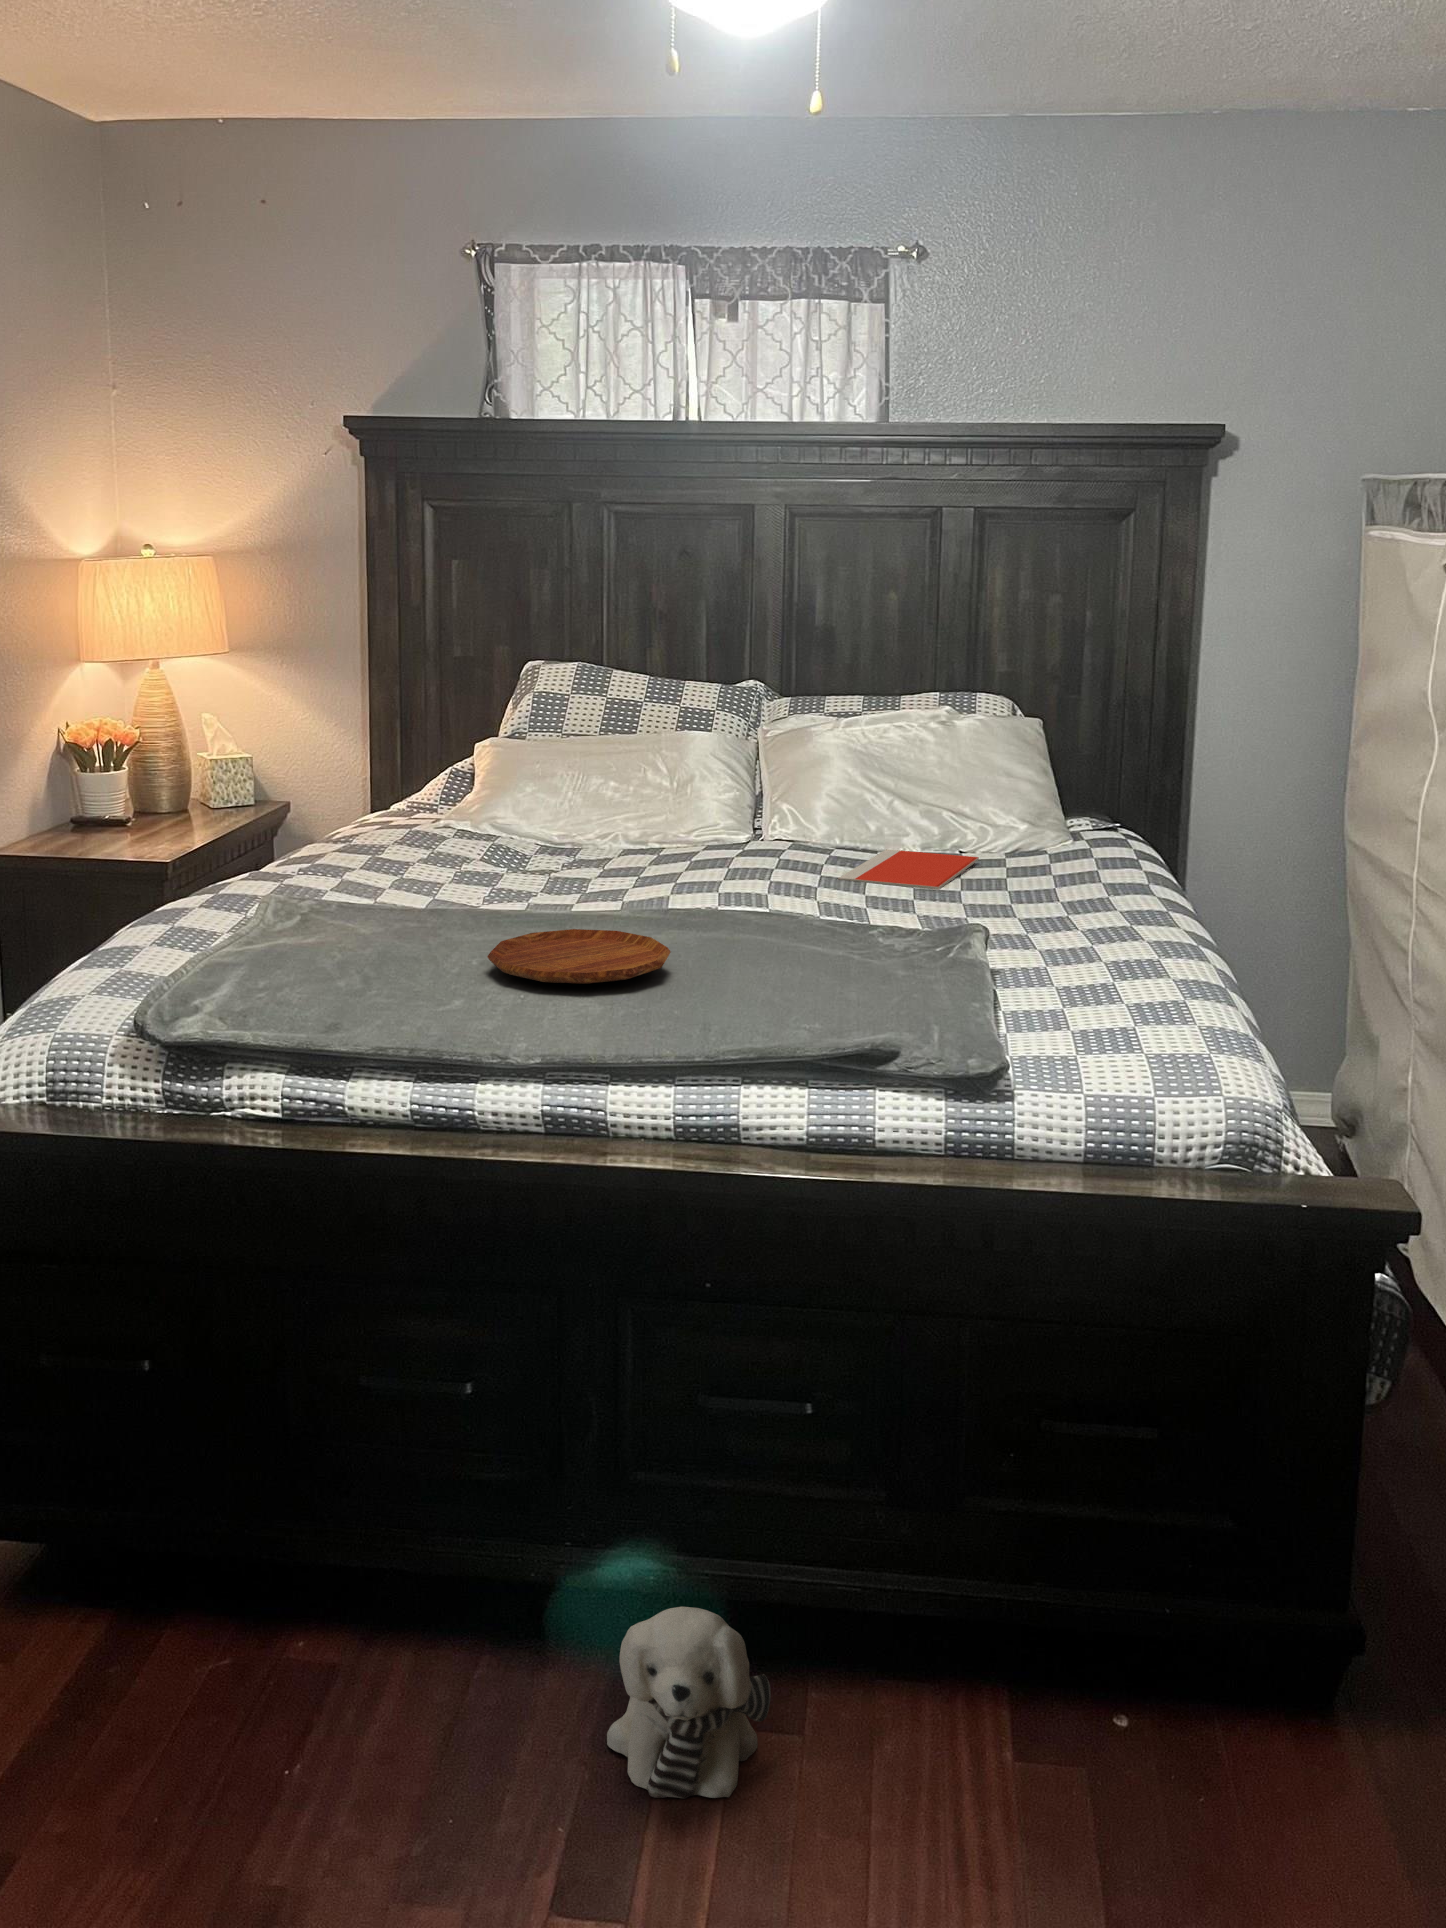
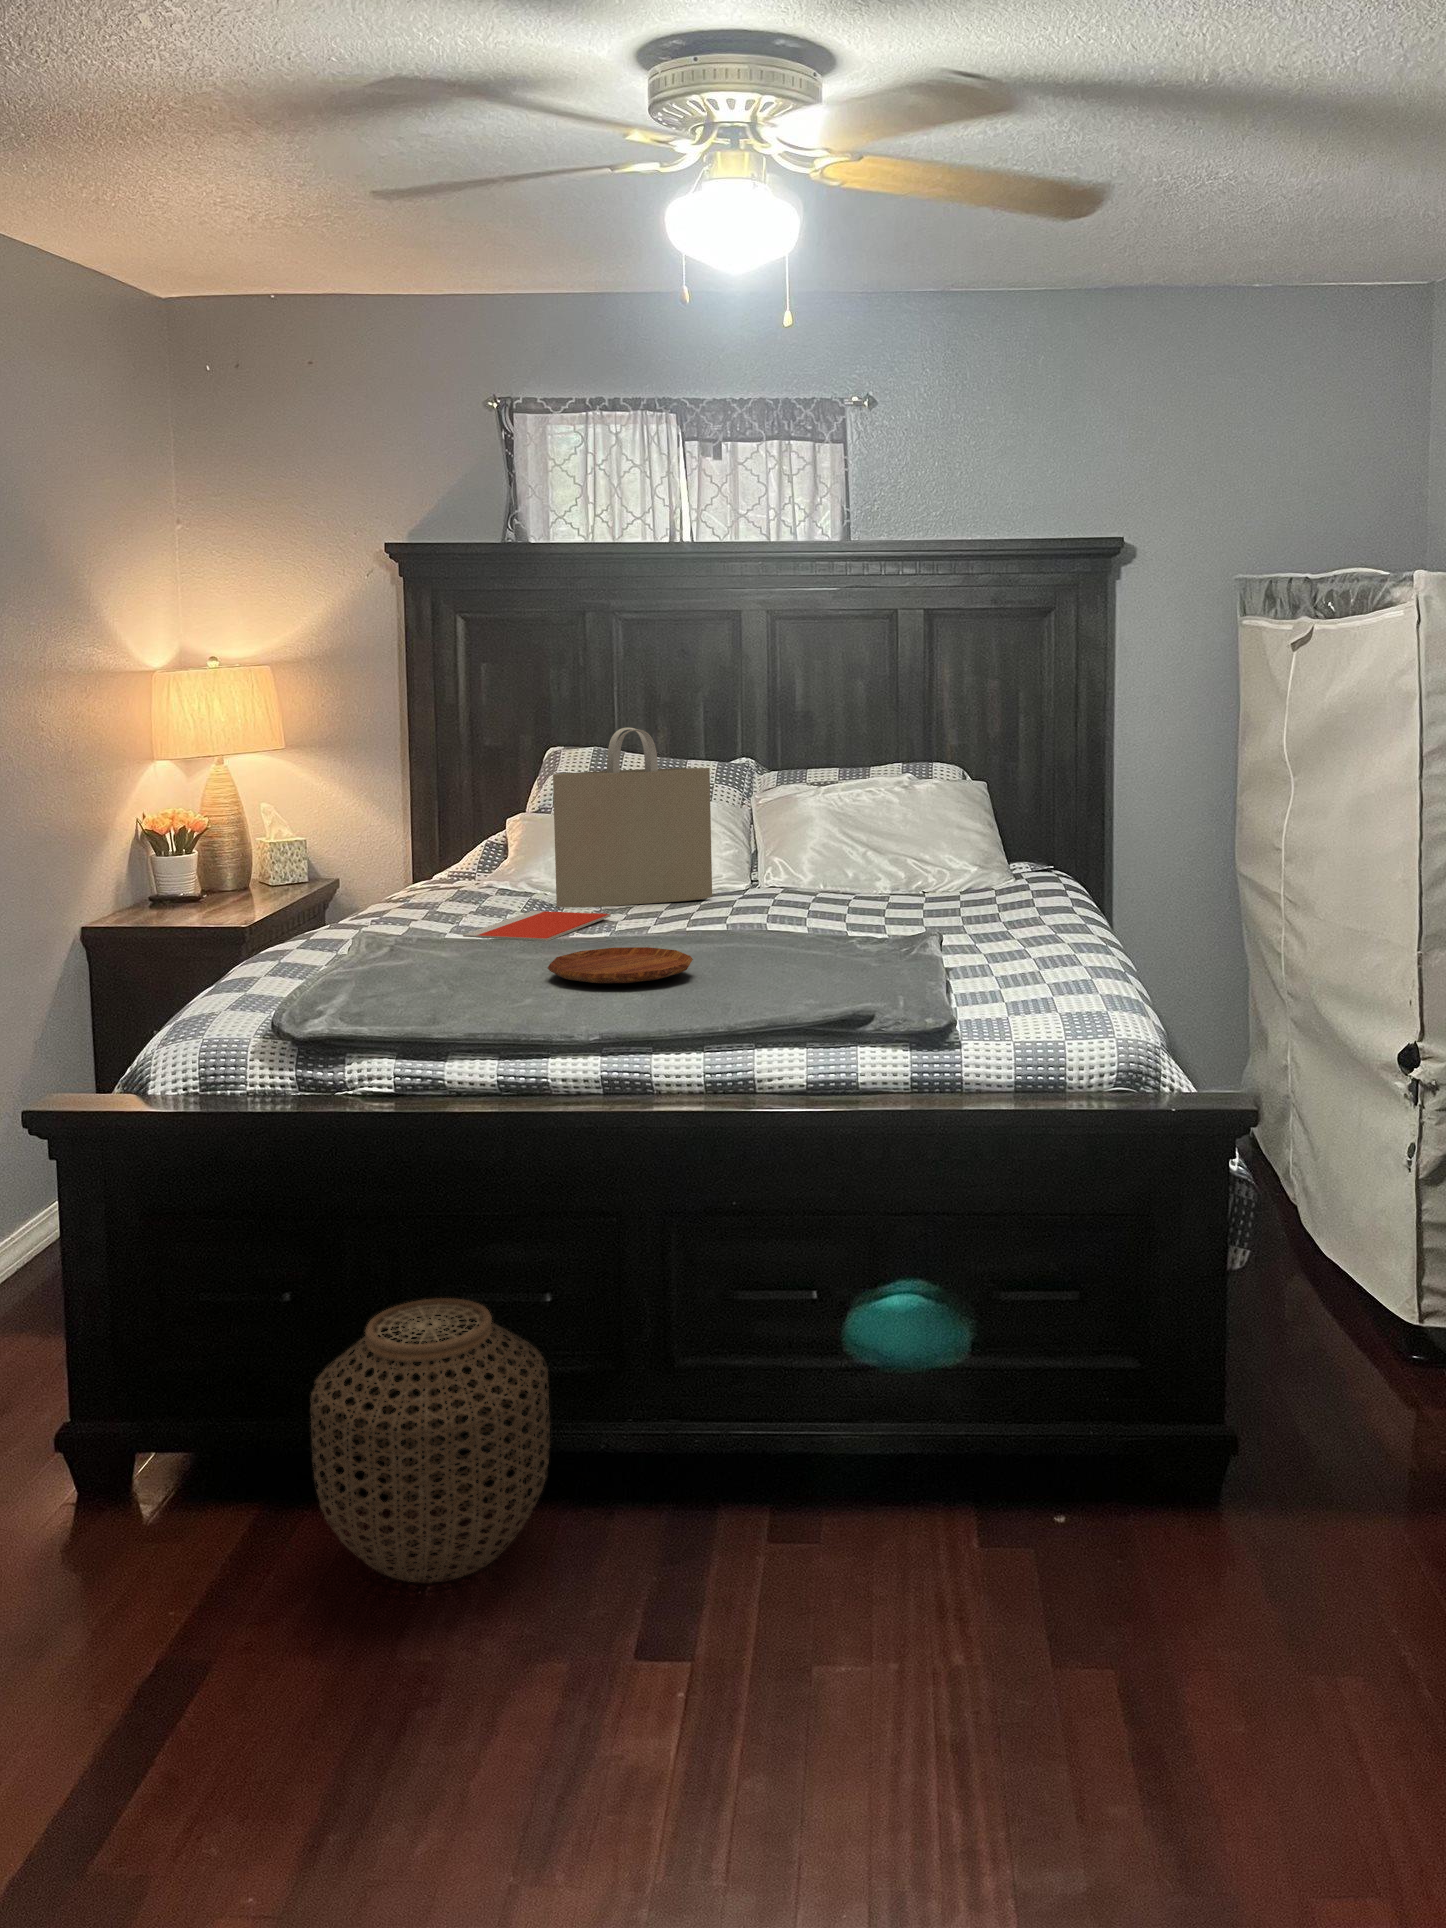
tote bag: none [521,644,709,858] -> present [553,728,712,907]
notebook: present [838,849,979,890] -> present [463,911,611,941]
woven basket: none [151,1393,459,1768] -> present [311,1298,550,1582]
plush toy: present [607,1607,771,1798] -> none [669,1437,794,1581]

